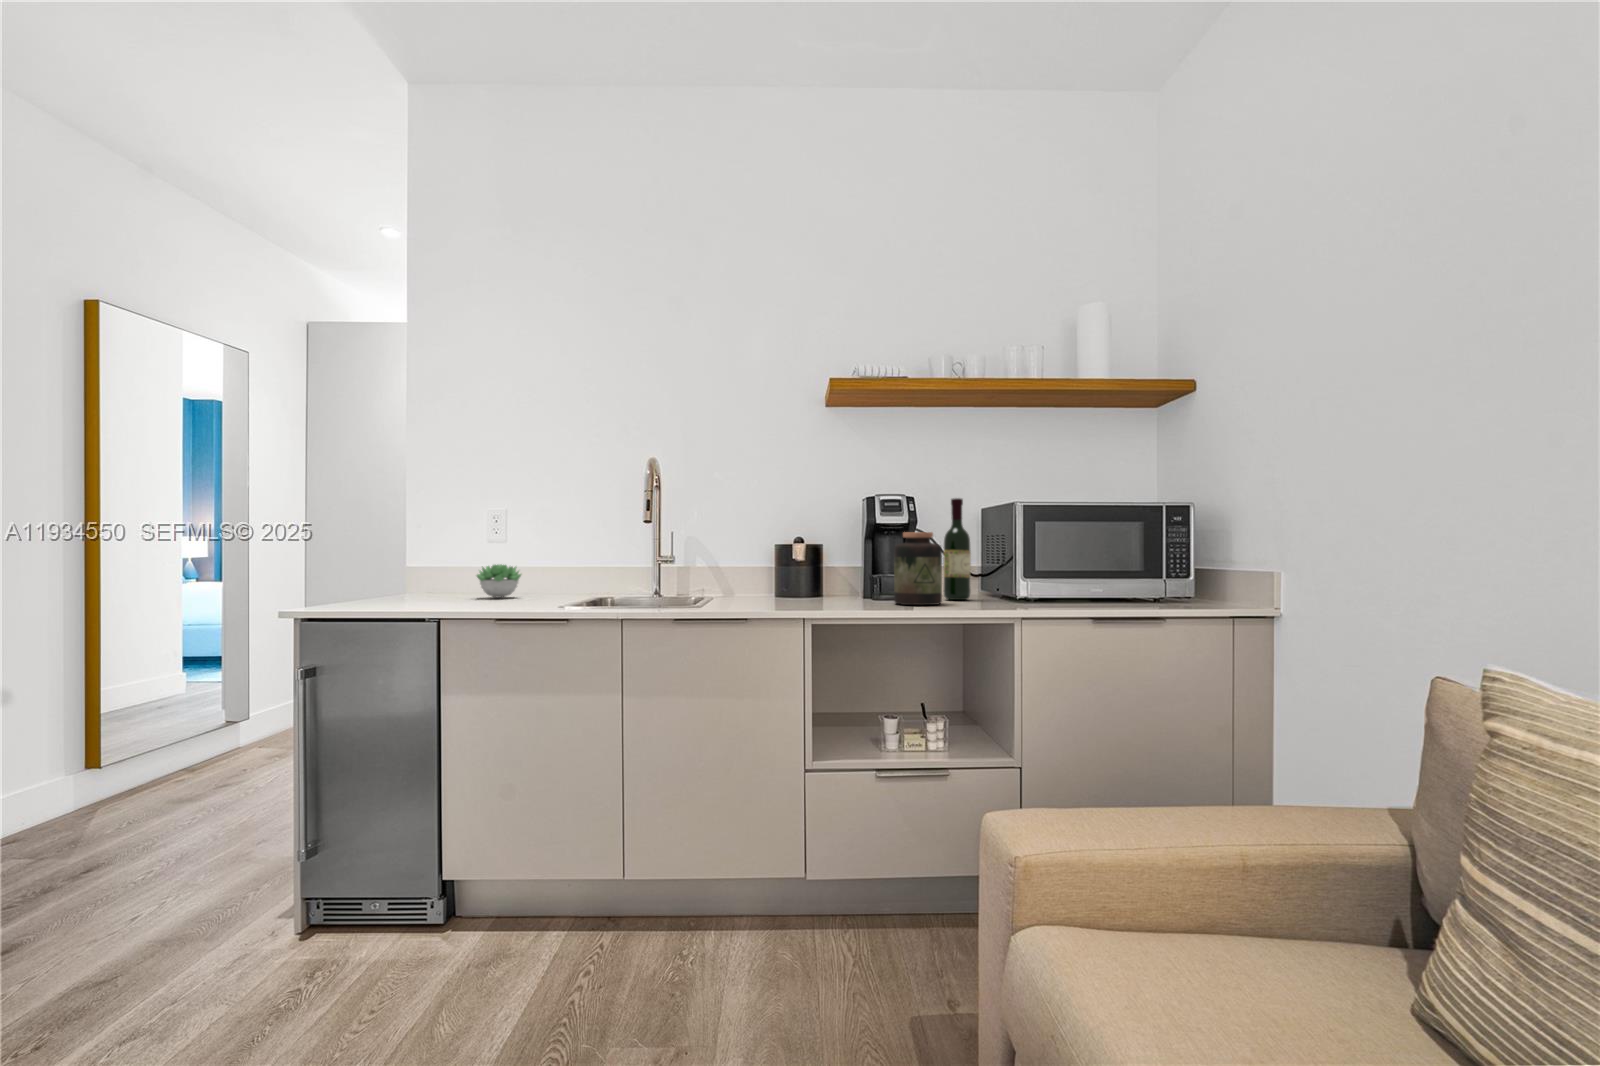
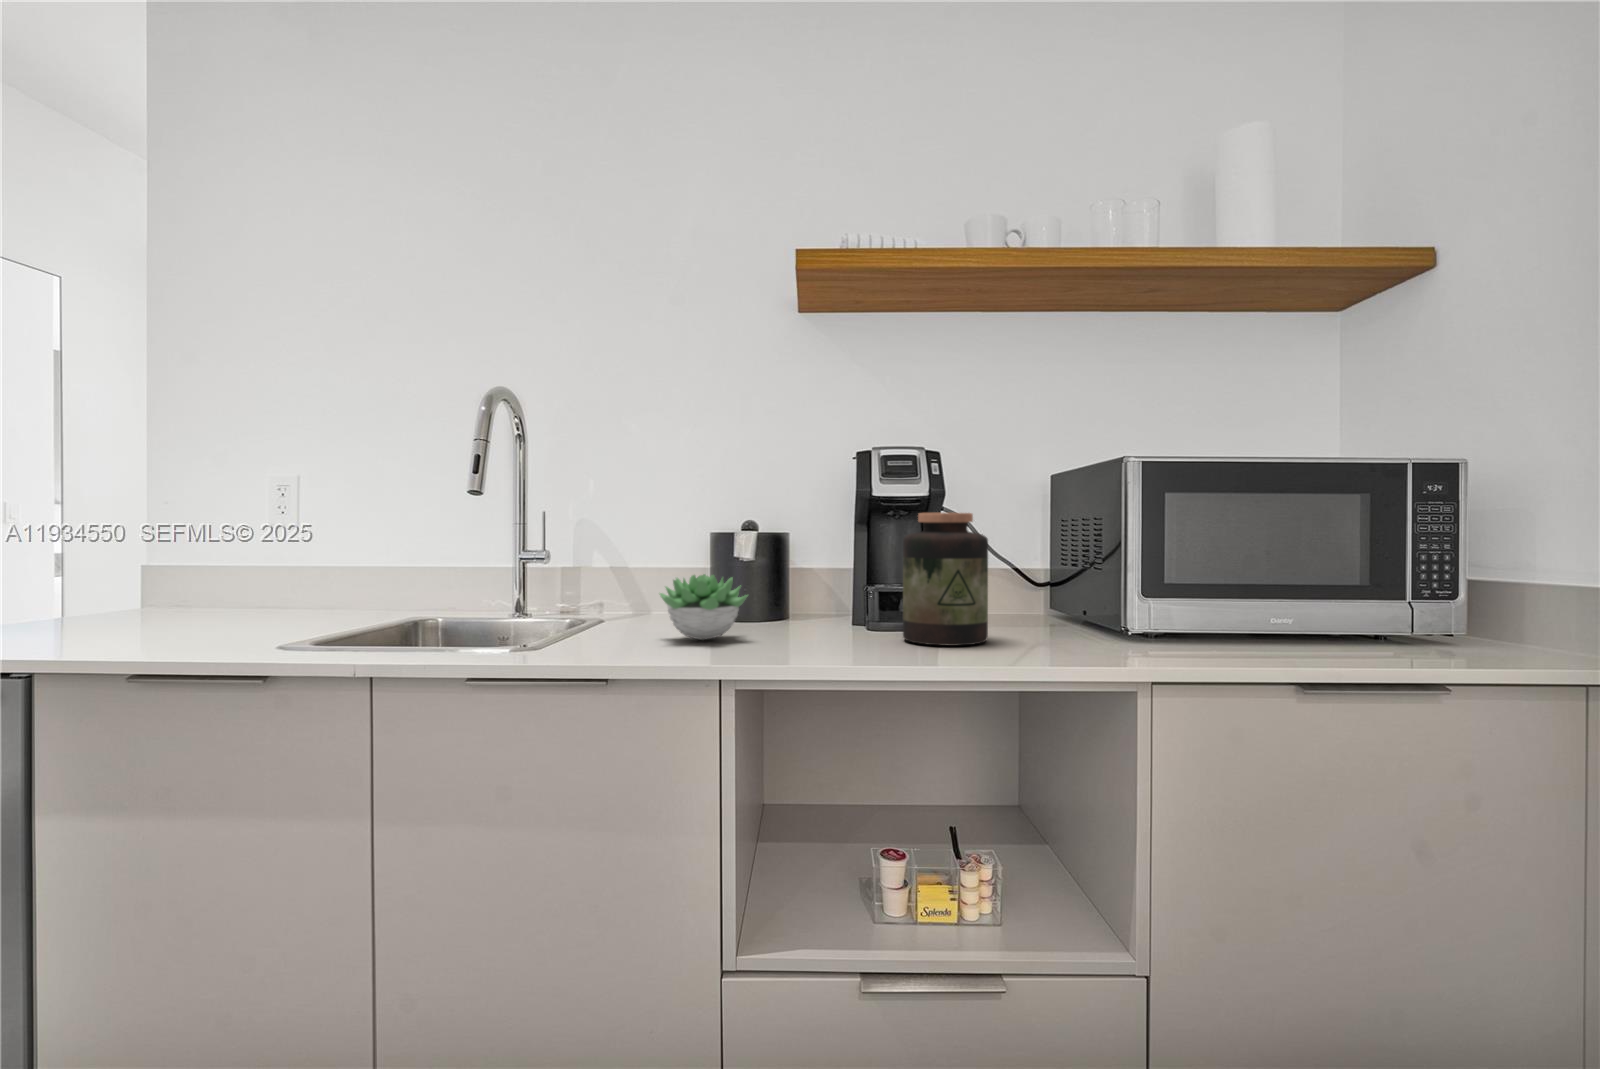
wine bottle: present [944,498,971,600] -> none [989,454,1036,630]
succulent plant: present [477,564,521,598] -> present [660,574,748,640]

